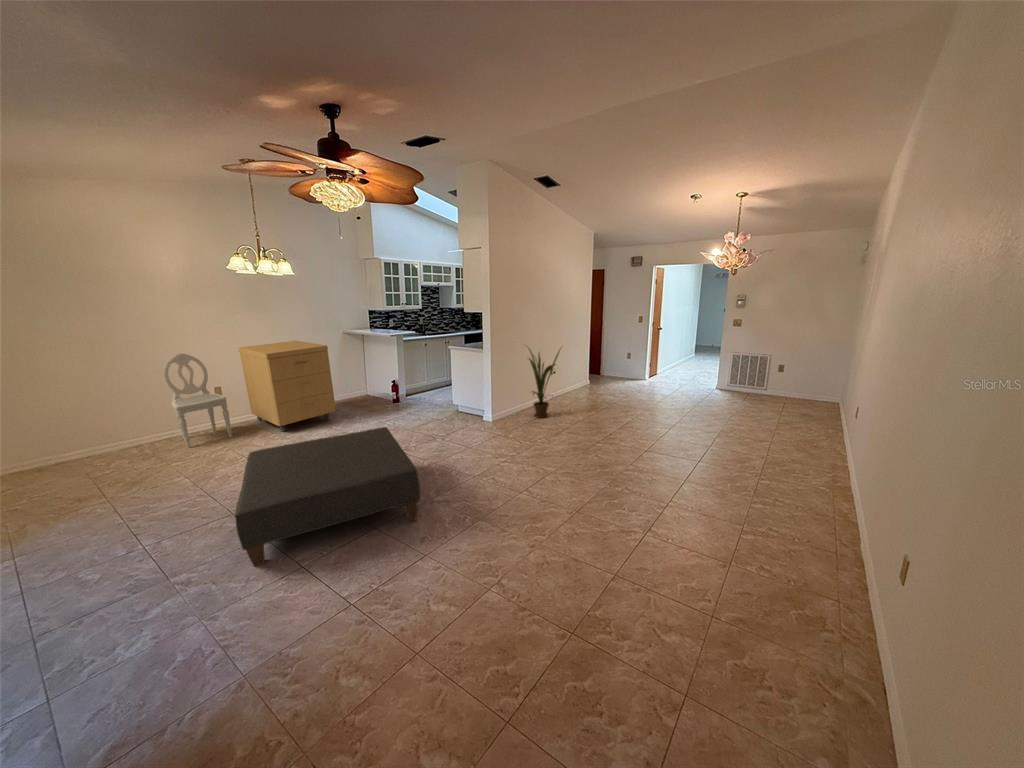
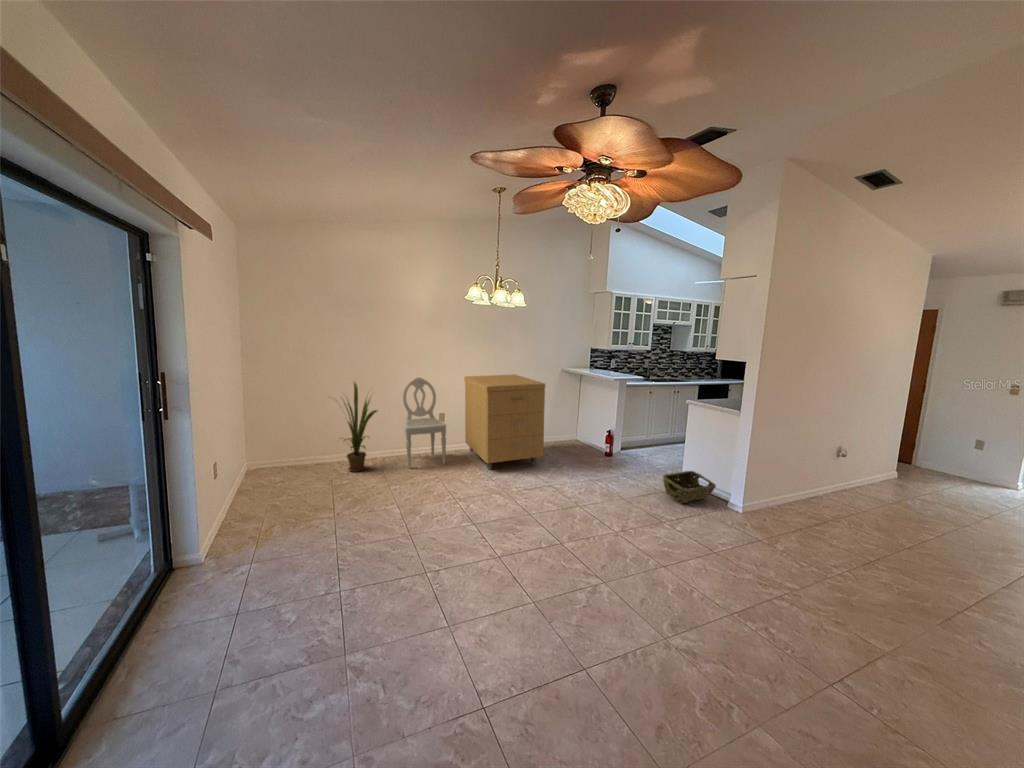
house plant: present [529,349,560,418] -> present [344,381,377,472]
woven basket: none [437,400,475,424] -> present [663,471,716,503]
ottoman: present [235,427,420,566] -> none [421,496,652,663]

